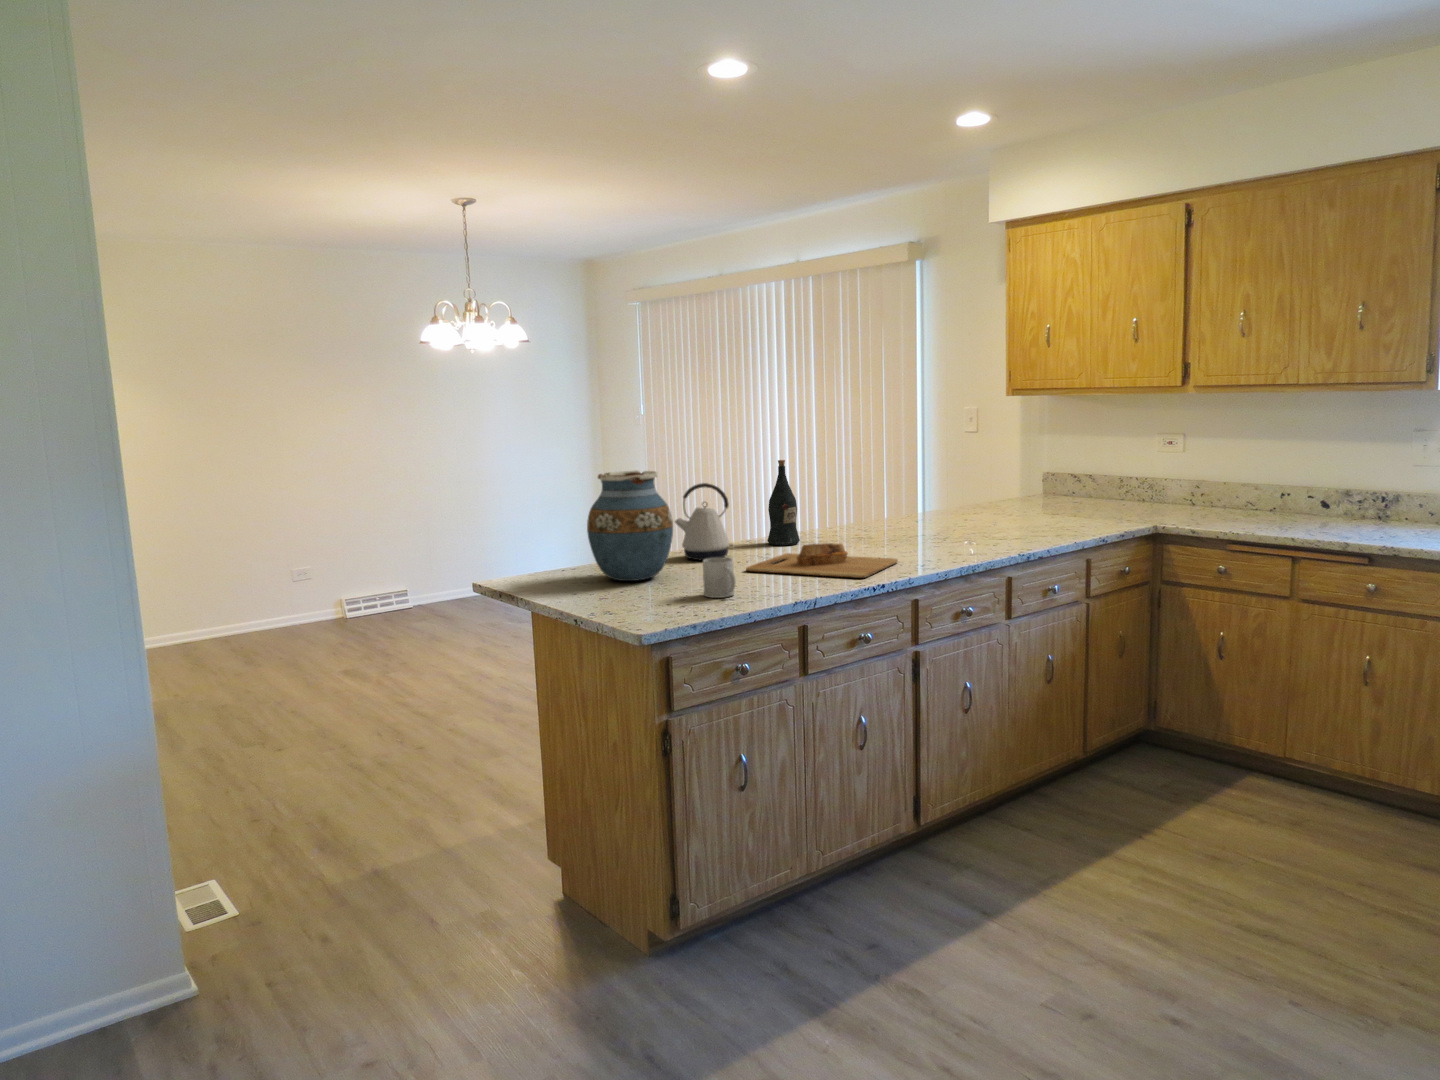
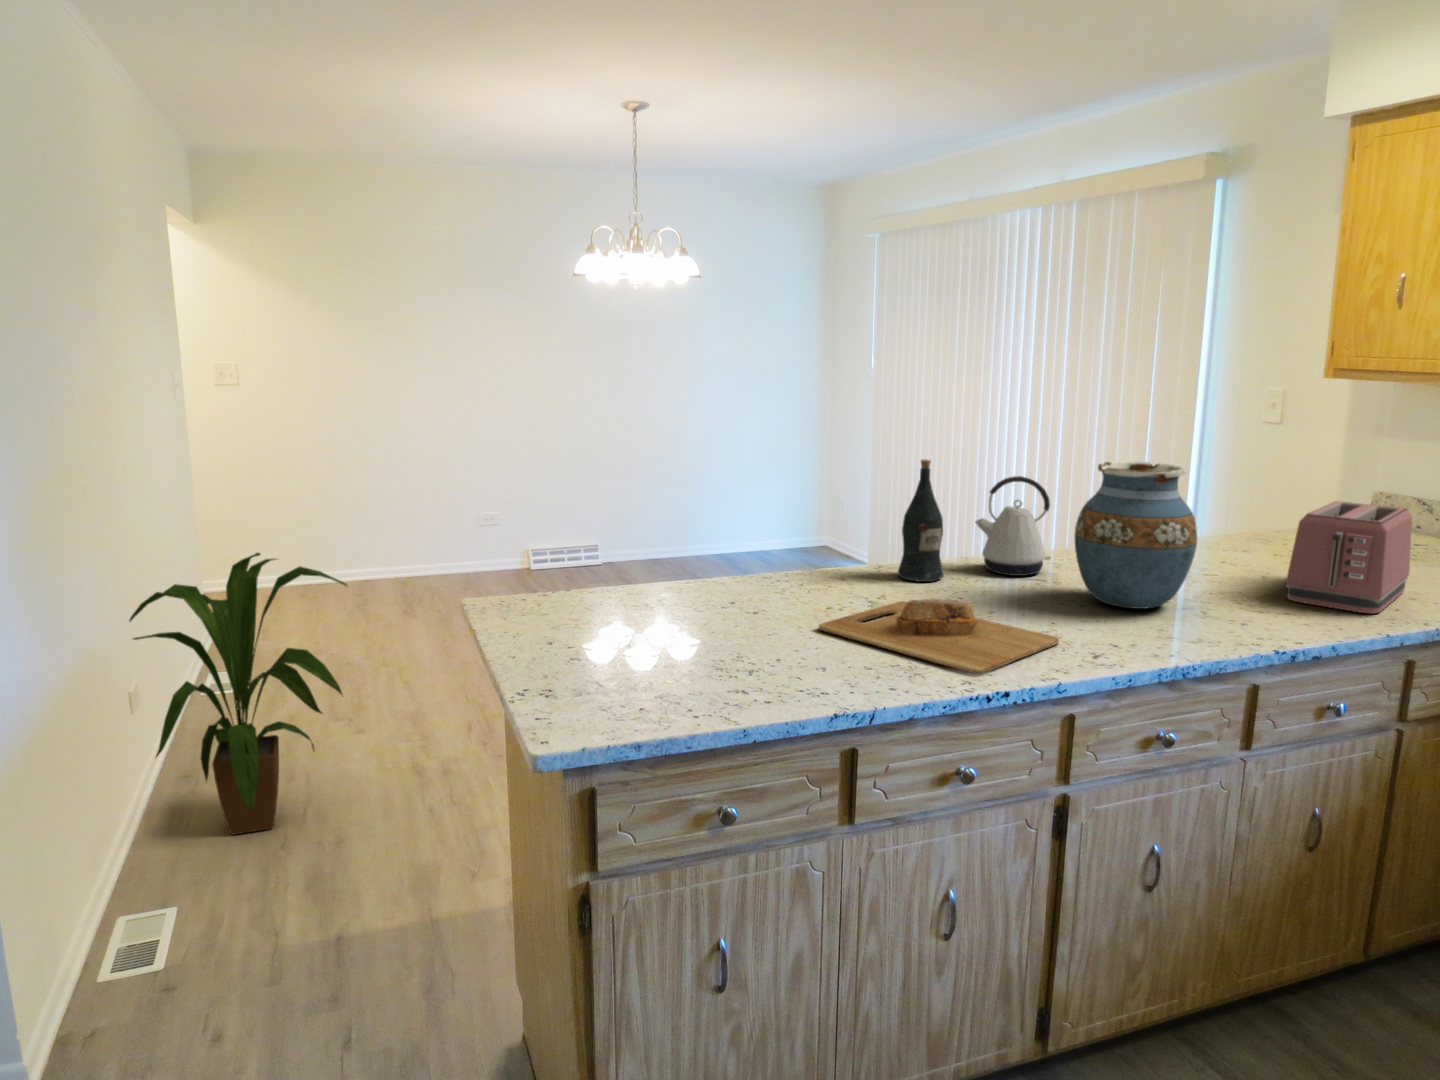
vase: present [587,471,673,581] -> present [1074,461,1197,609]
toaster: none [1012,471,1078,535] -> present [1286,501,1412,614]
kettle: present [675,483,733,560] -> present [975,476,1051,576]
mug: present [703,558,736,598] -> none [709,621,756,687]
house plant: none [95,577,315,835] -> present [129,553,348,835]

